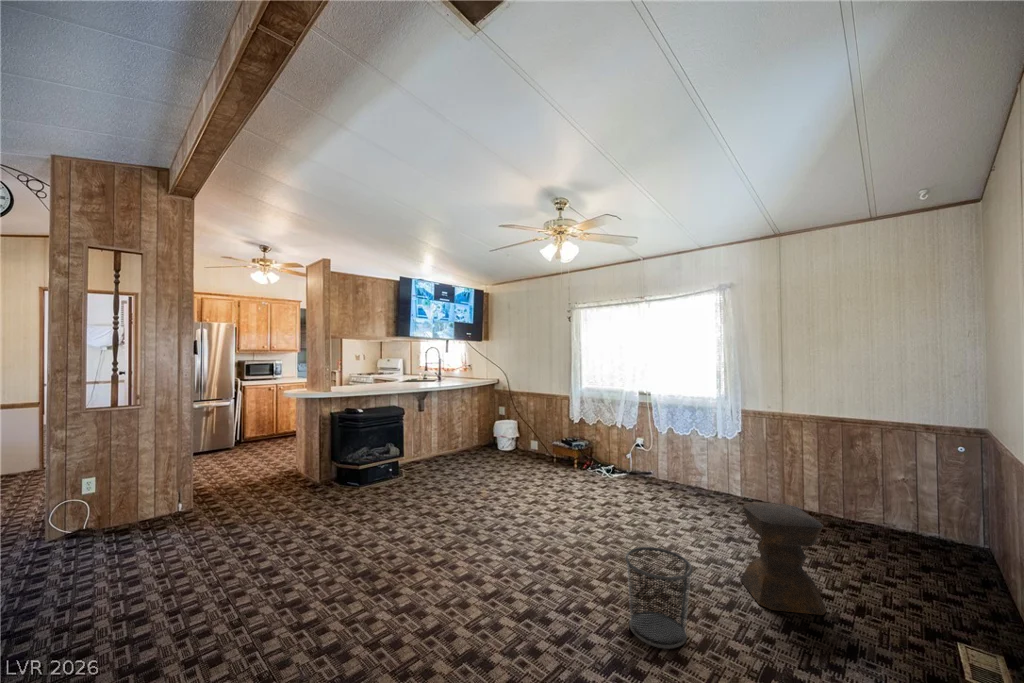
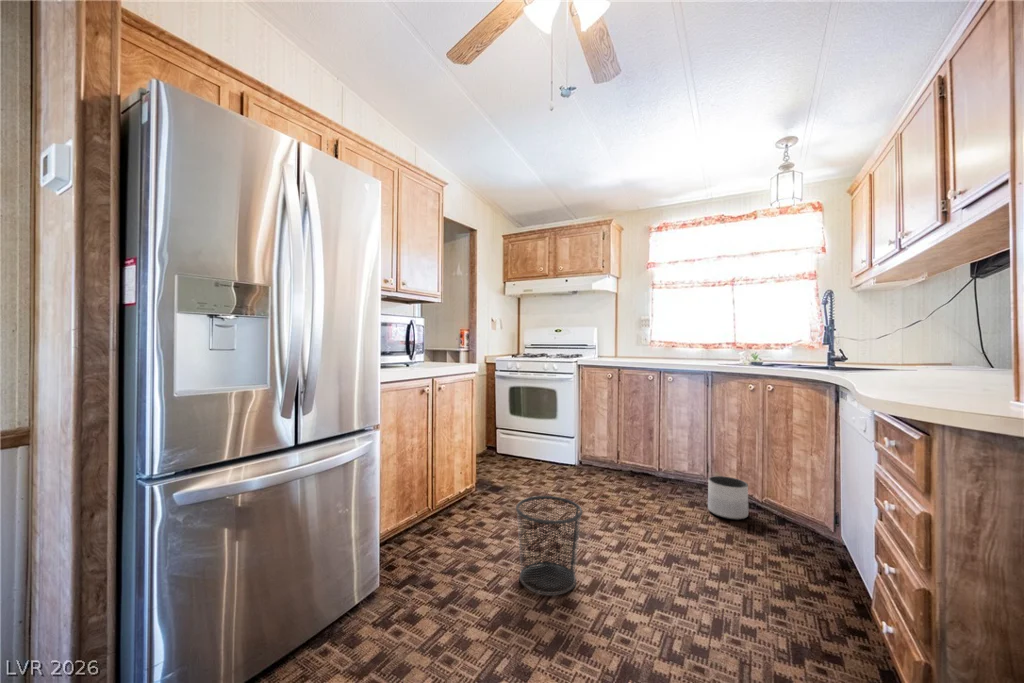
stool: present [740,502,827,615] -> none [628,448,703,547]
planter: none [834,537,884,589] -> present [708,476,748,520]

